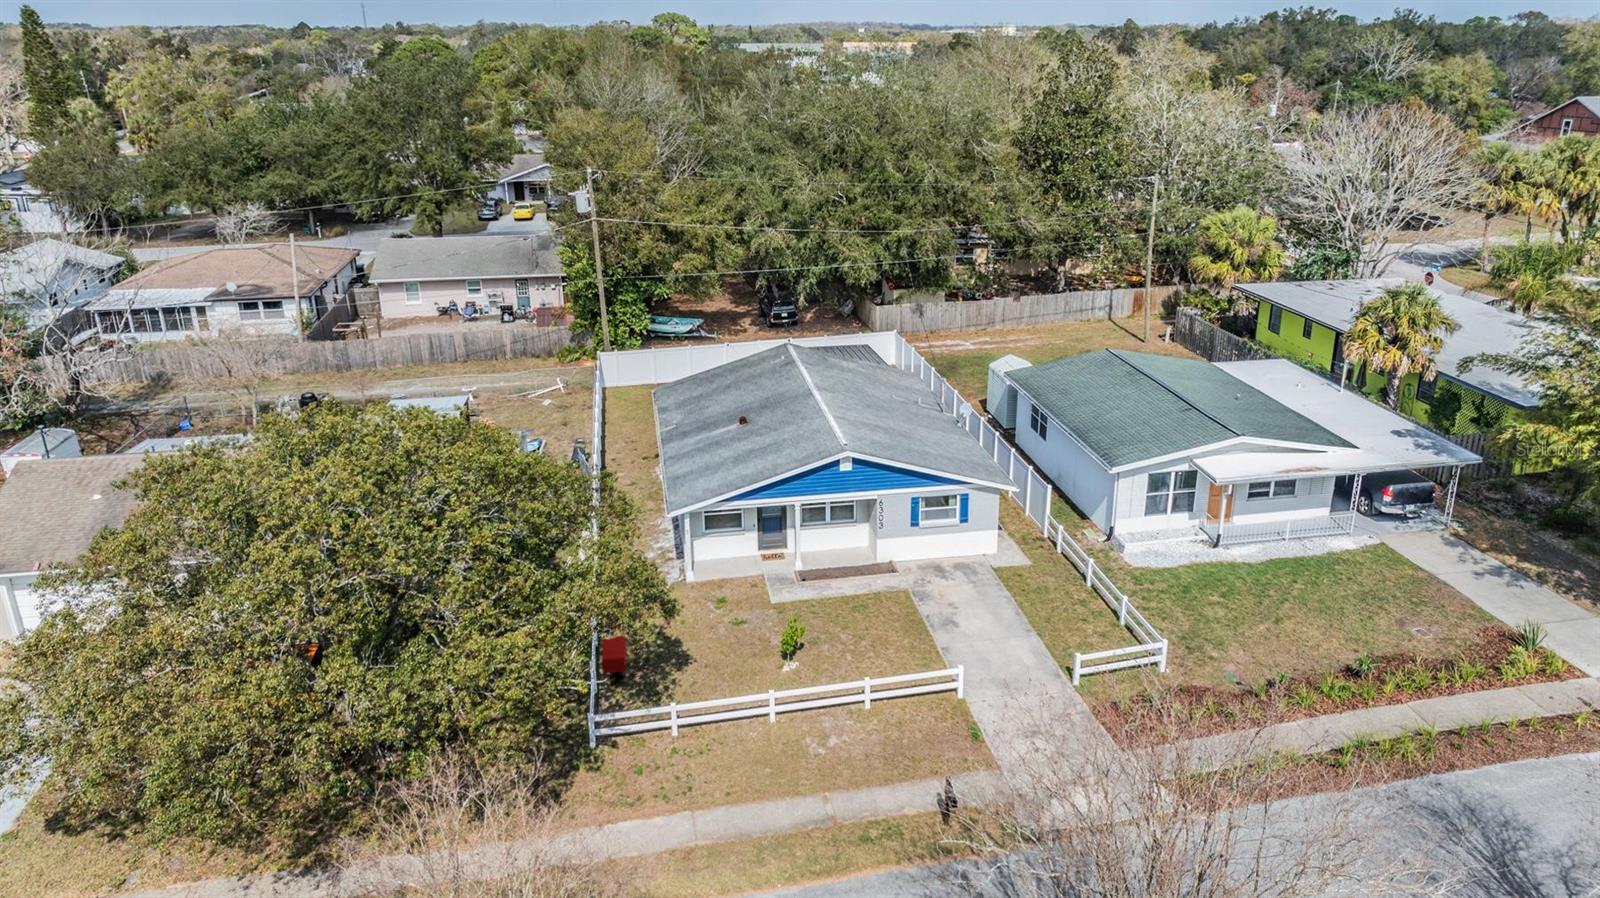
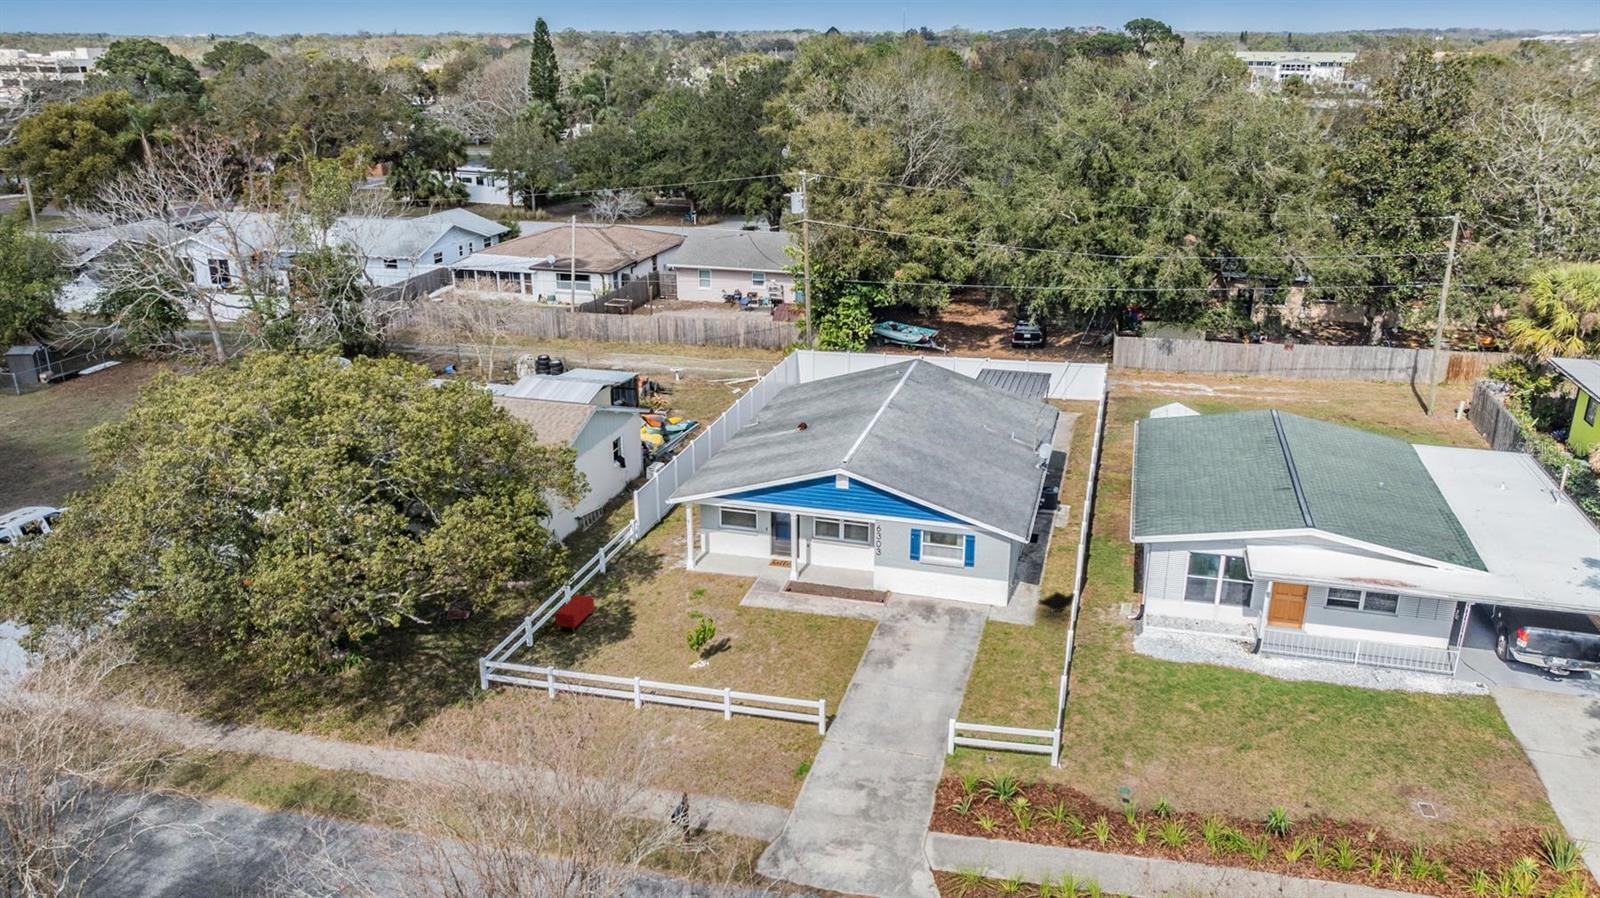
lounge chair: none [1026,529,1059,556] -> present [1039,592,1074,613]

